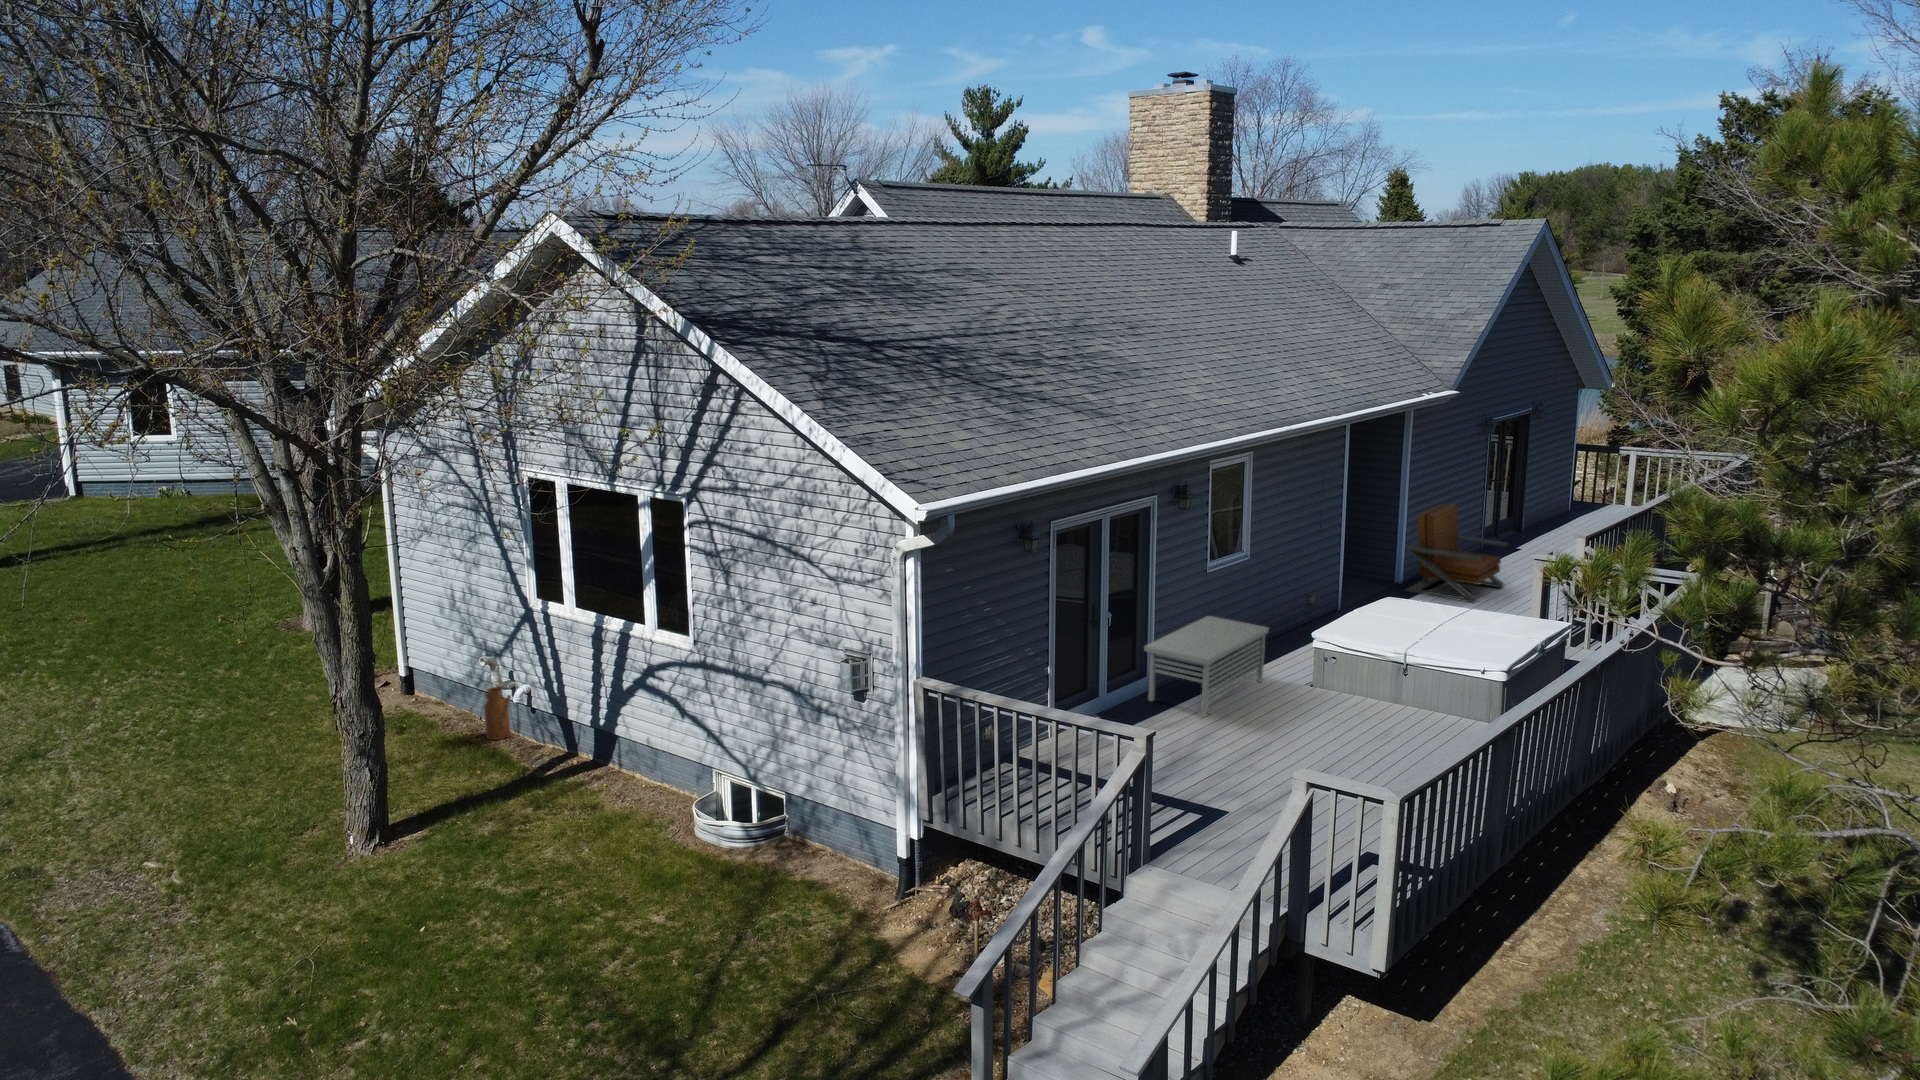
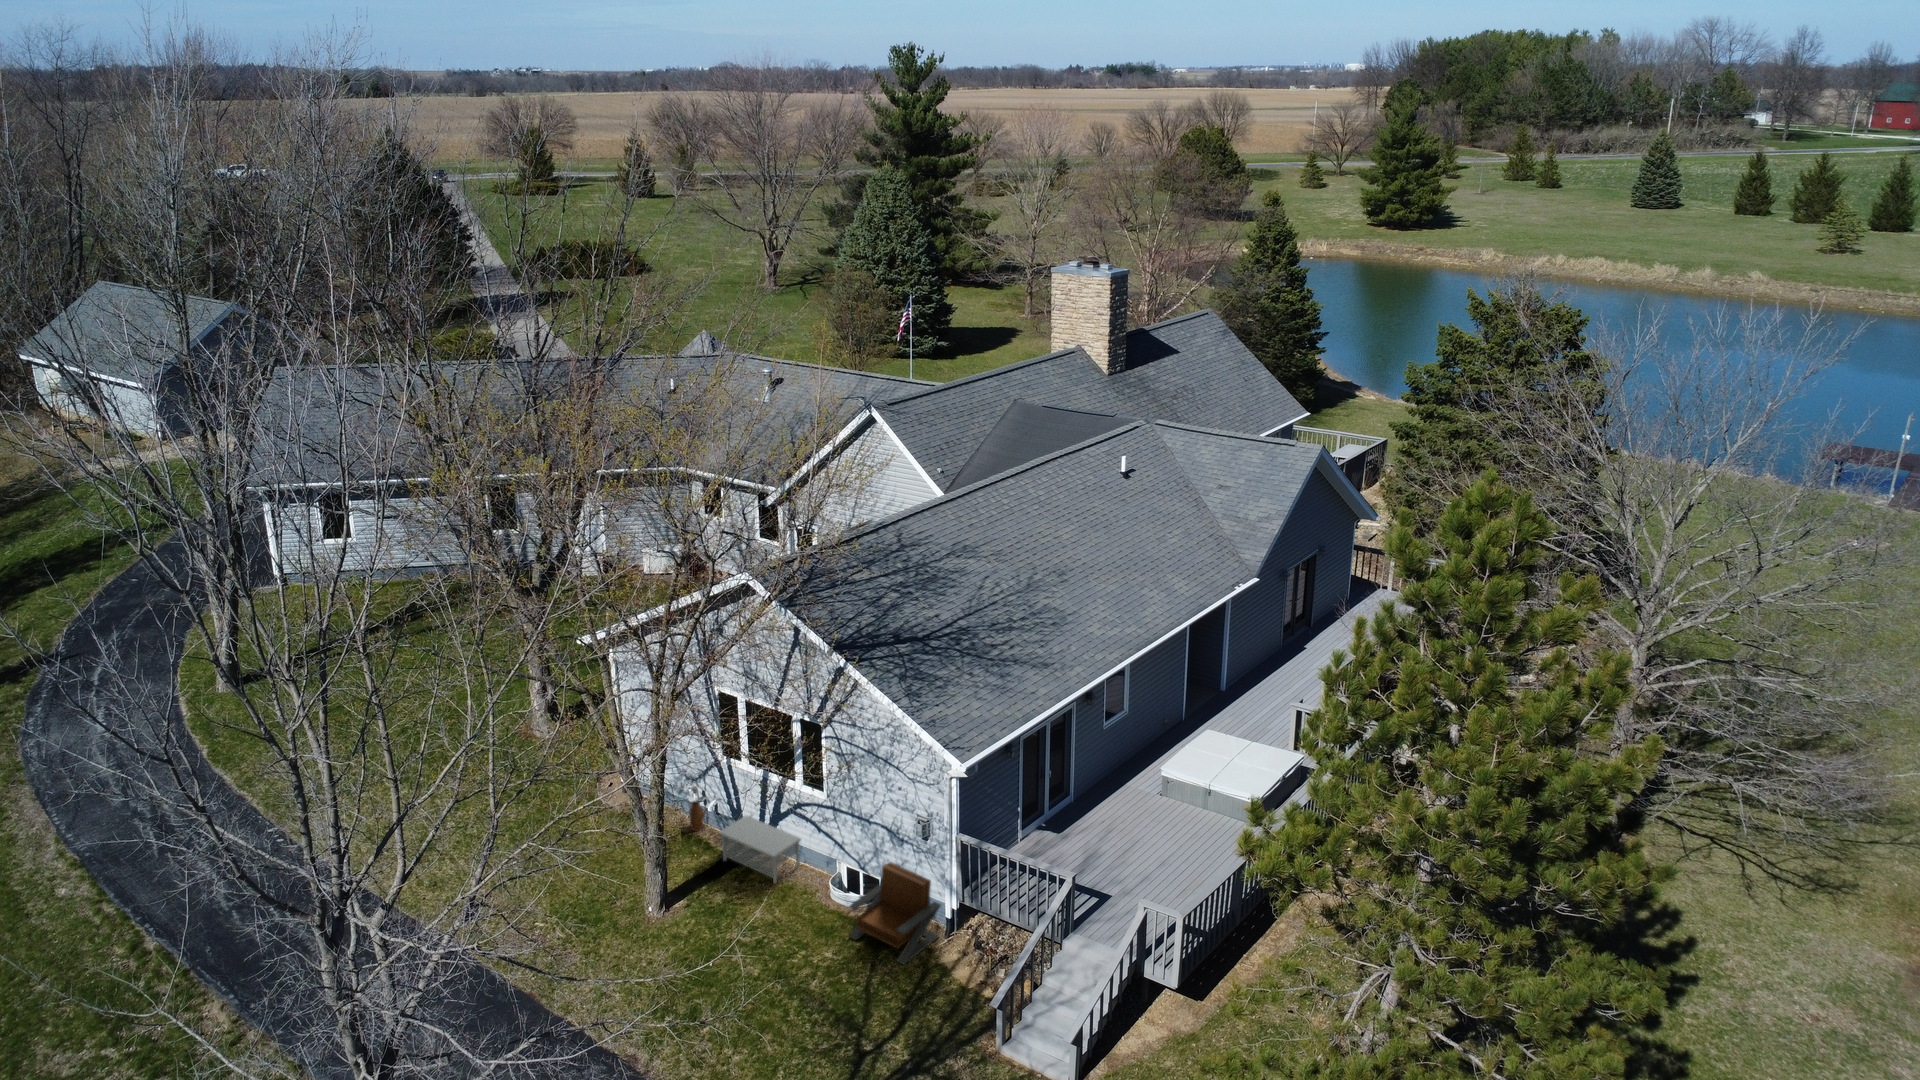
lounge chair: present [1405,504,1507,603] -> present [849,862,941,965]
storage bench: present [1144,616,1269,713] -> present [719,816,801,883]

